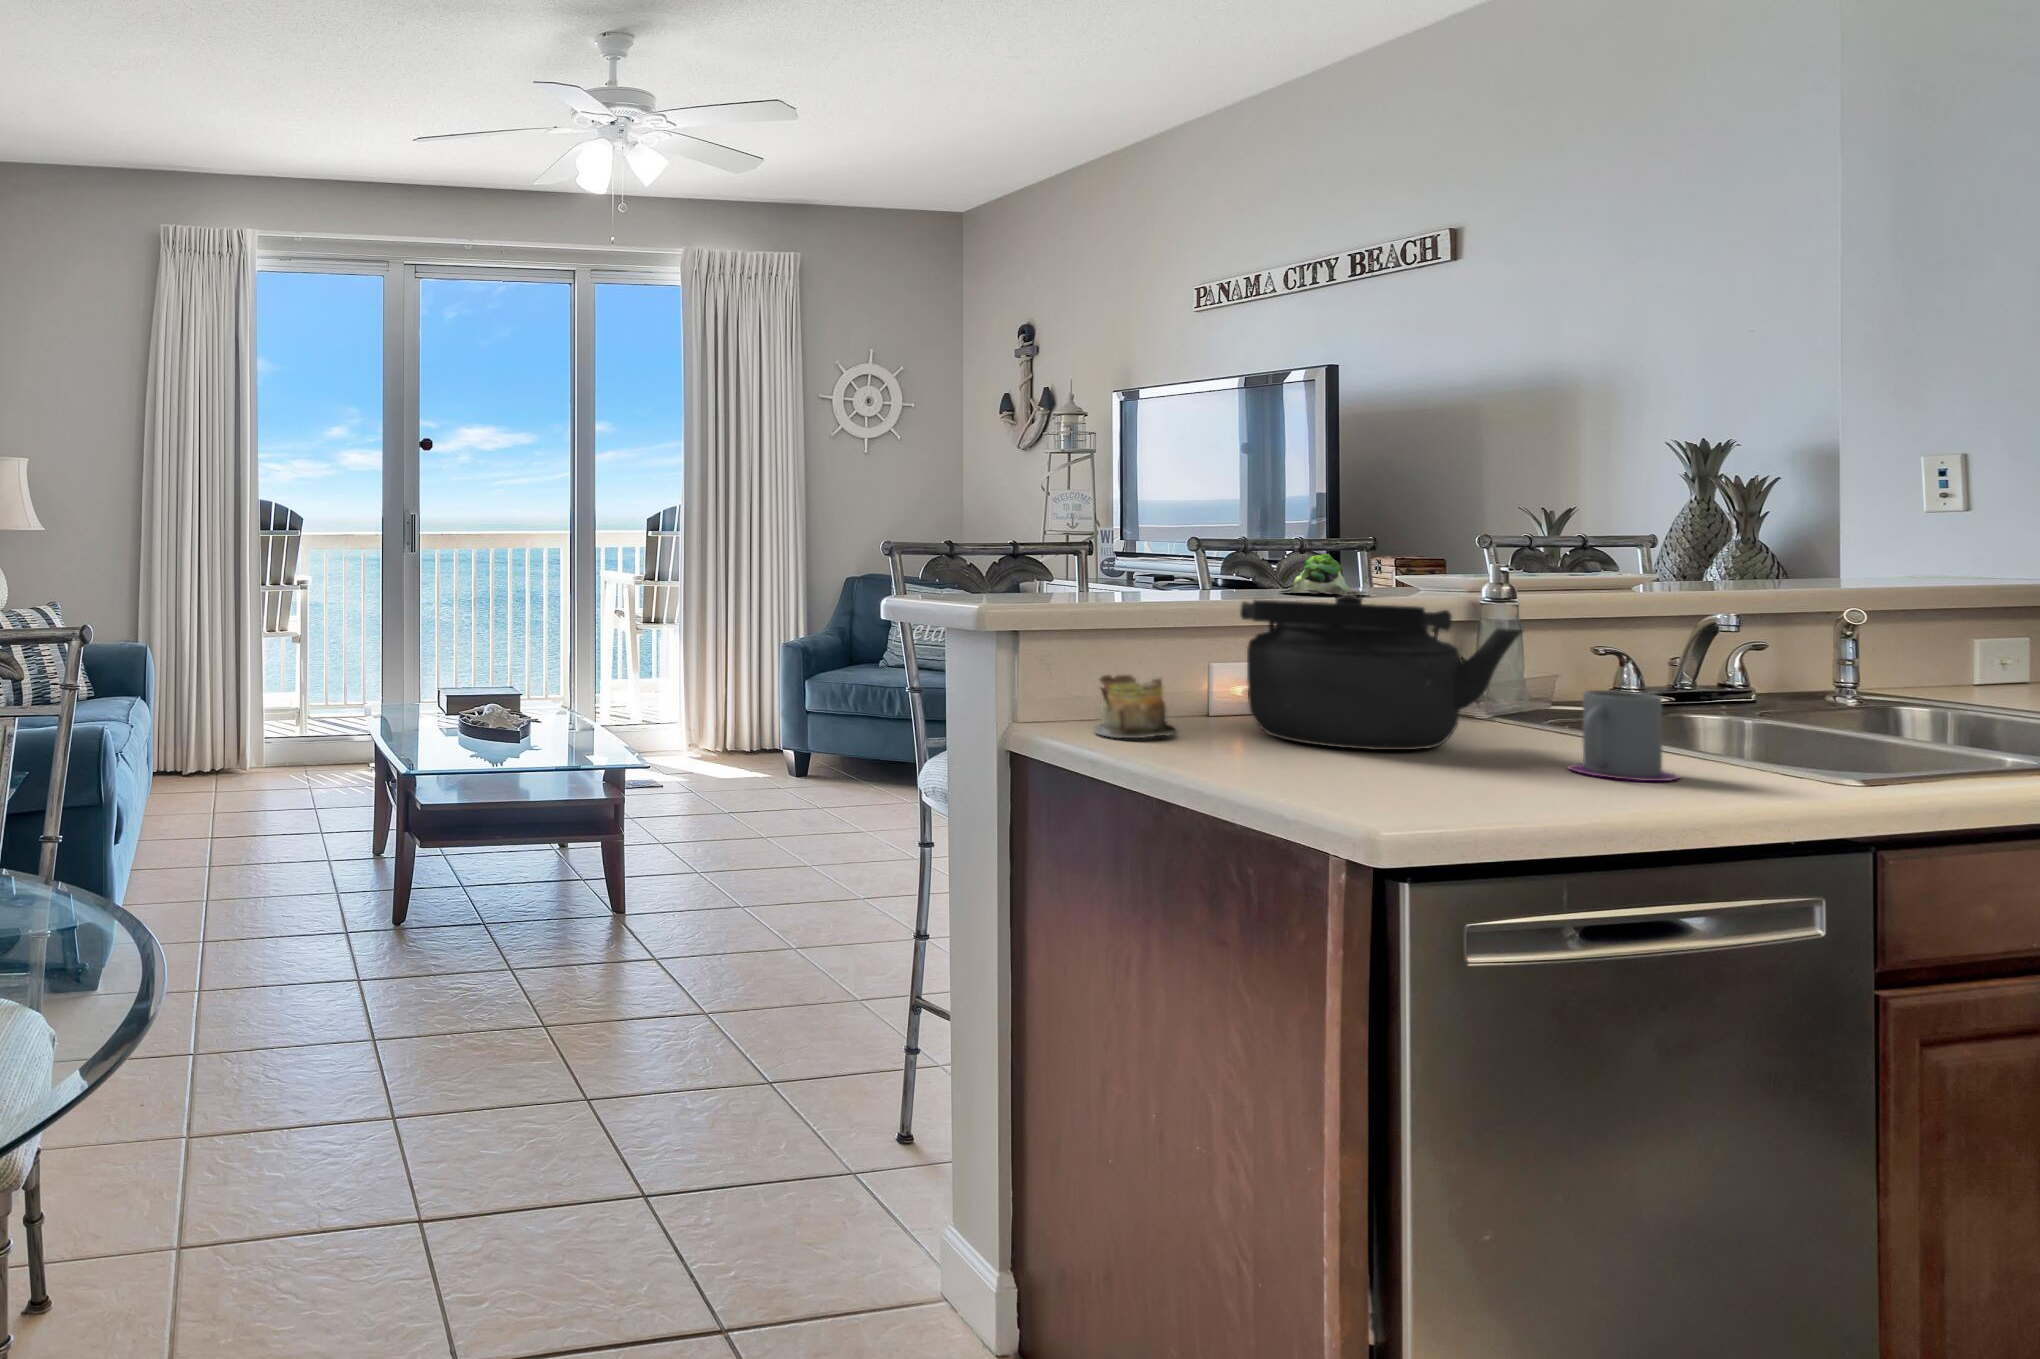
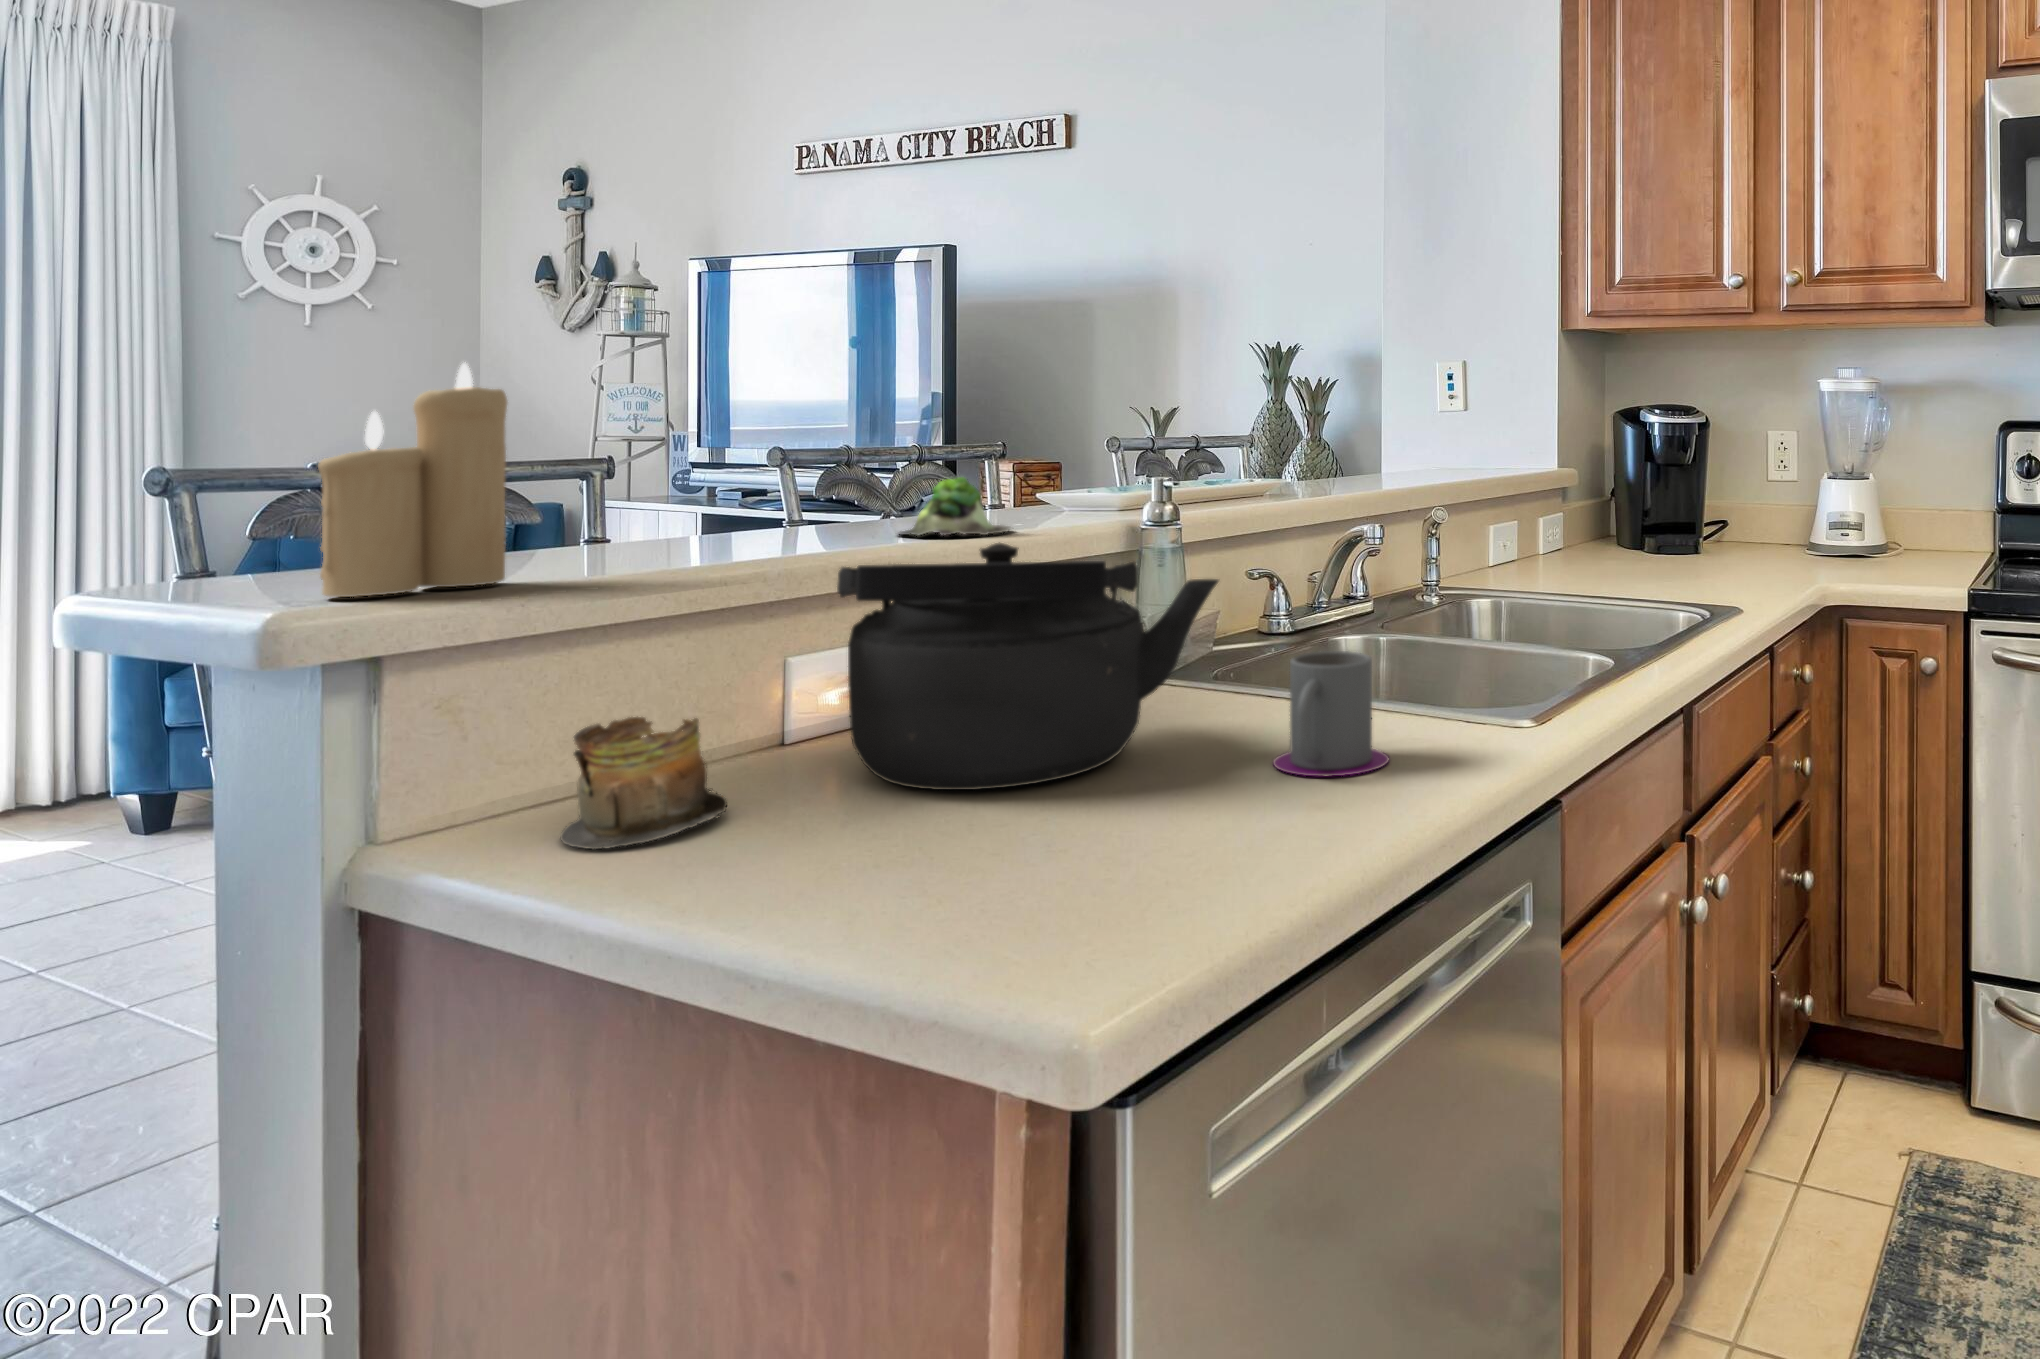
candle: none [983,481,1062,597] -> present [318,363,507,597]

